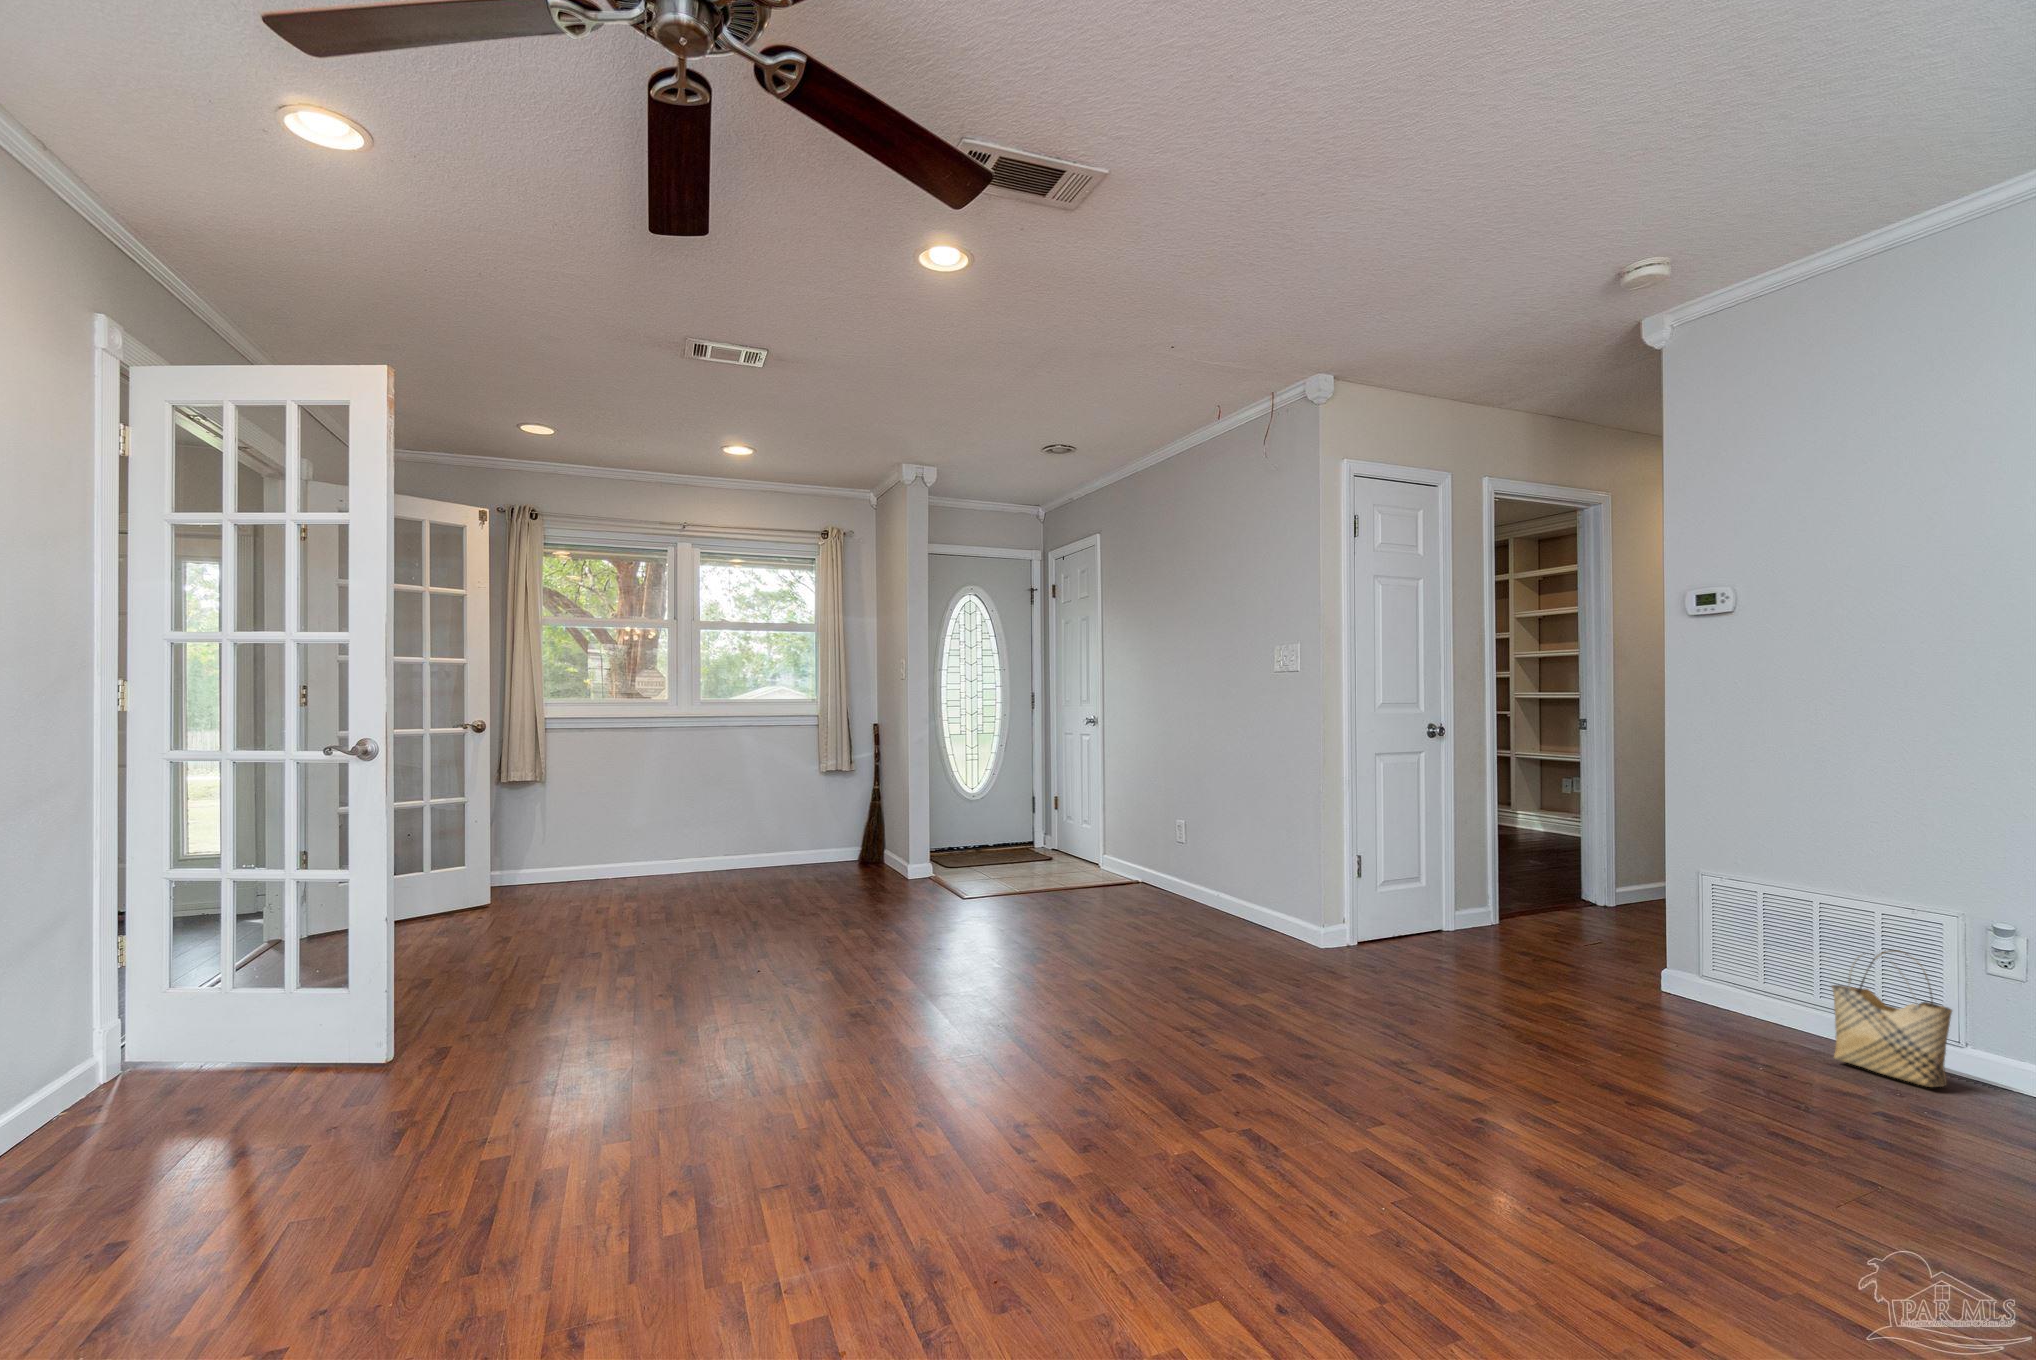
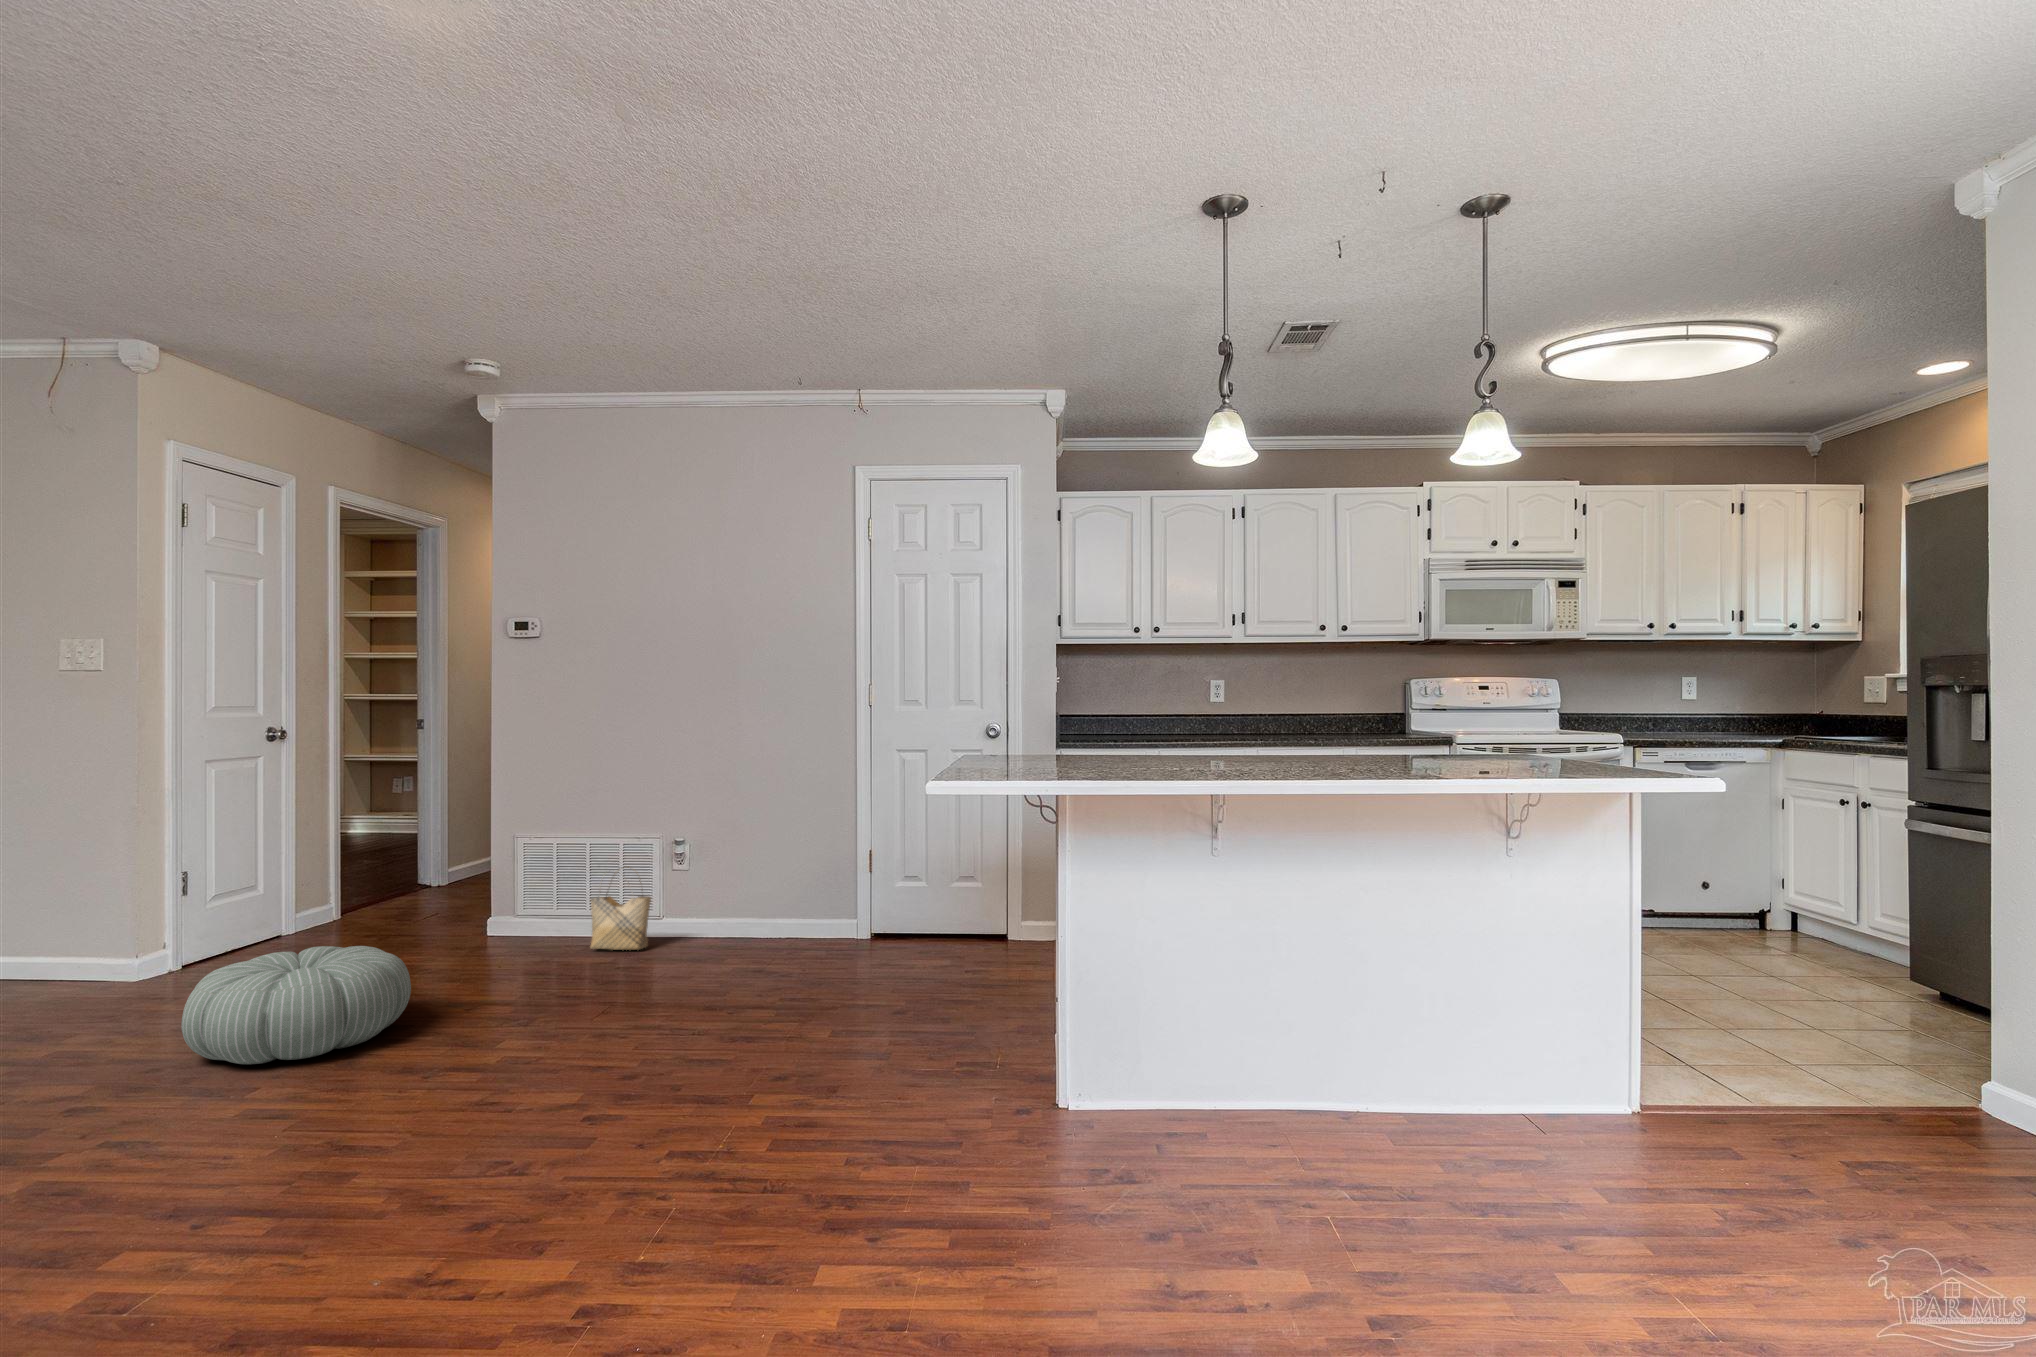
pouf: none [1333,967,1569,1111] -> present [181,946,411,1064]

